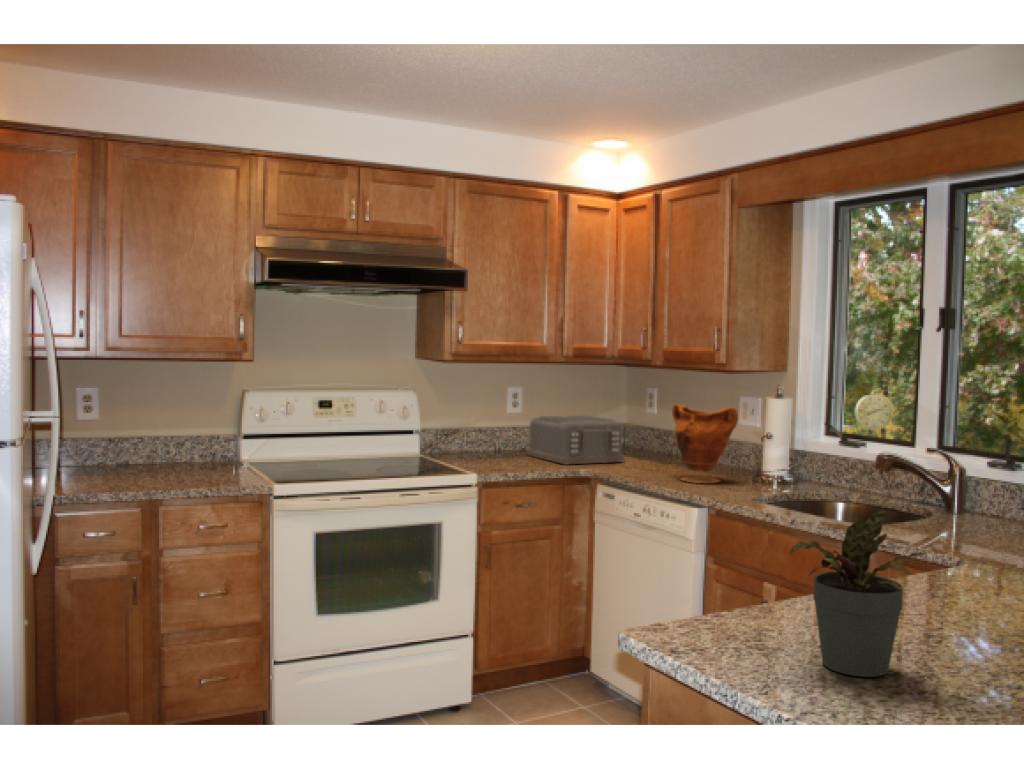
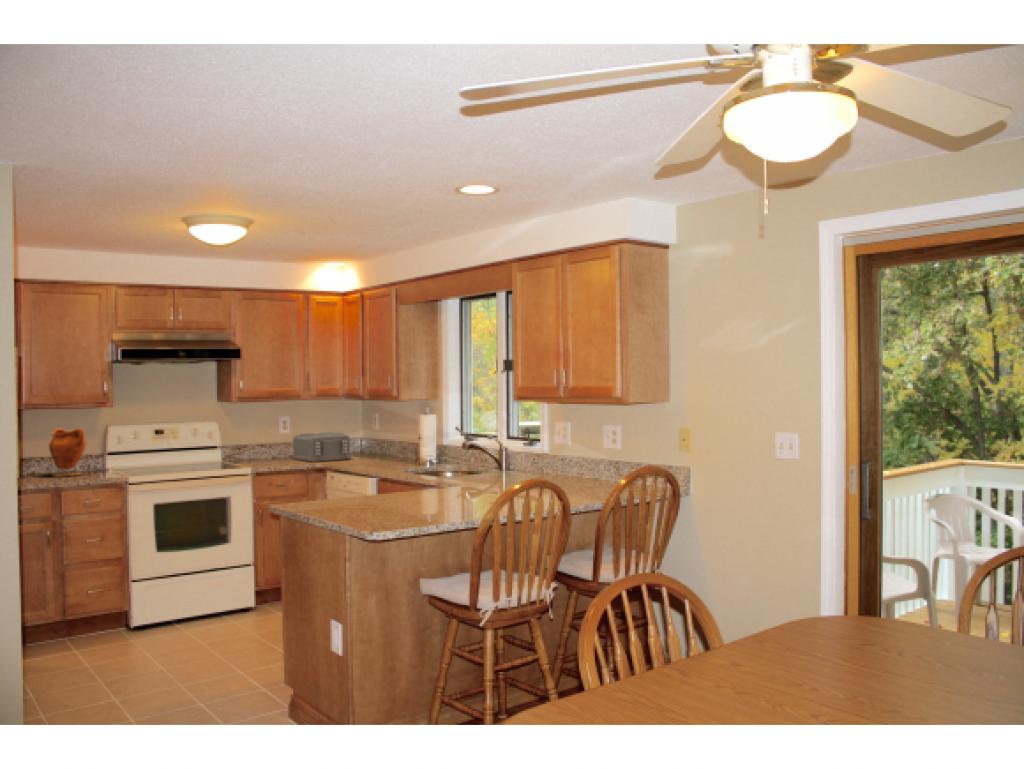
vase: present [672,404,738,483] -> present [49,428,86,476]
potted plant: present [791,510,926,677] -> none [335,452,376,510]

